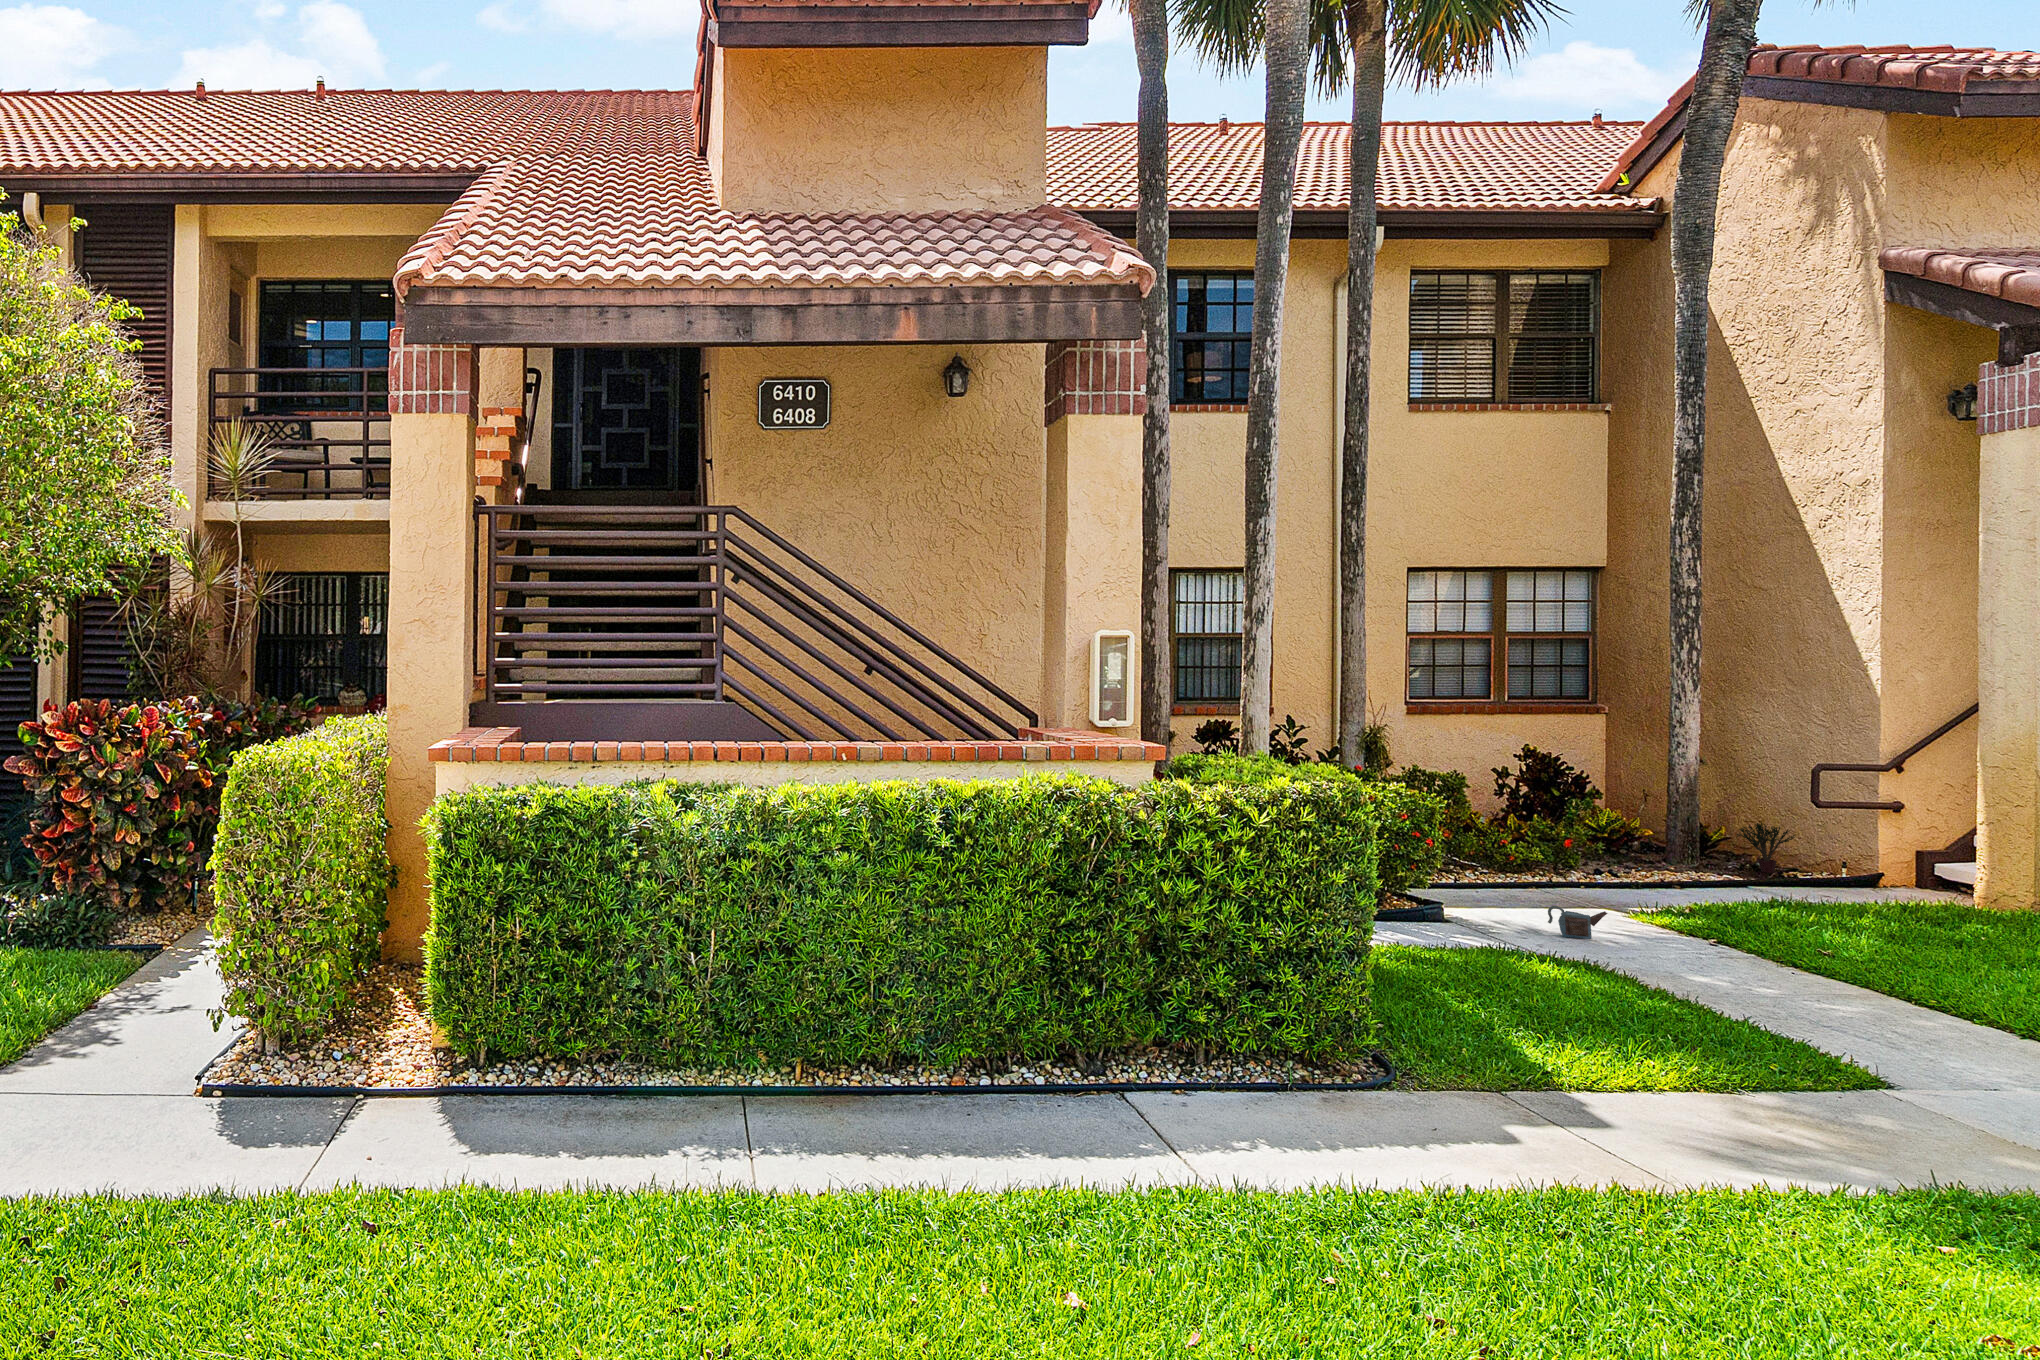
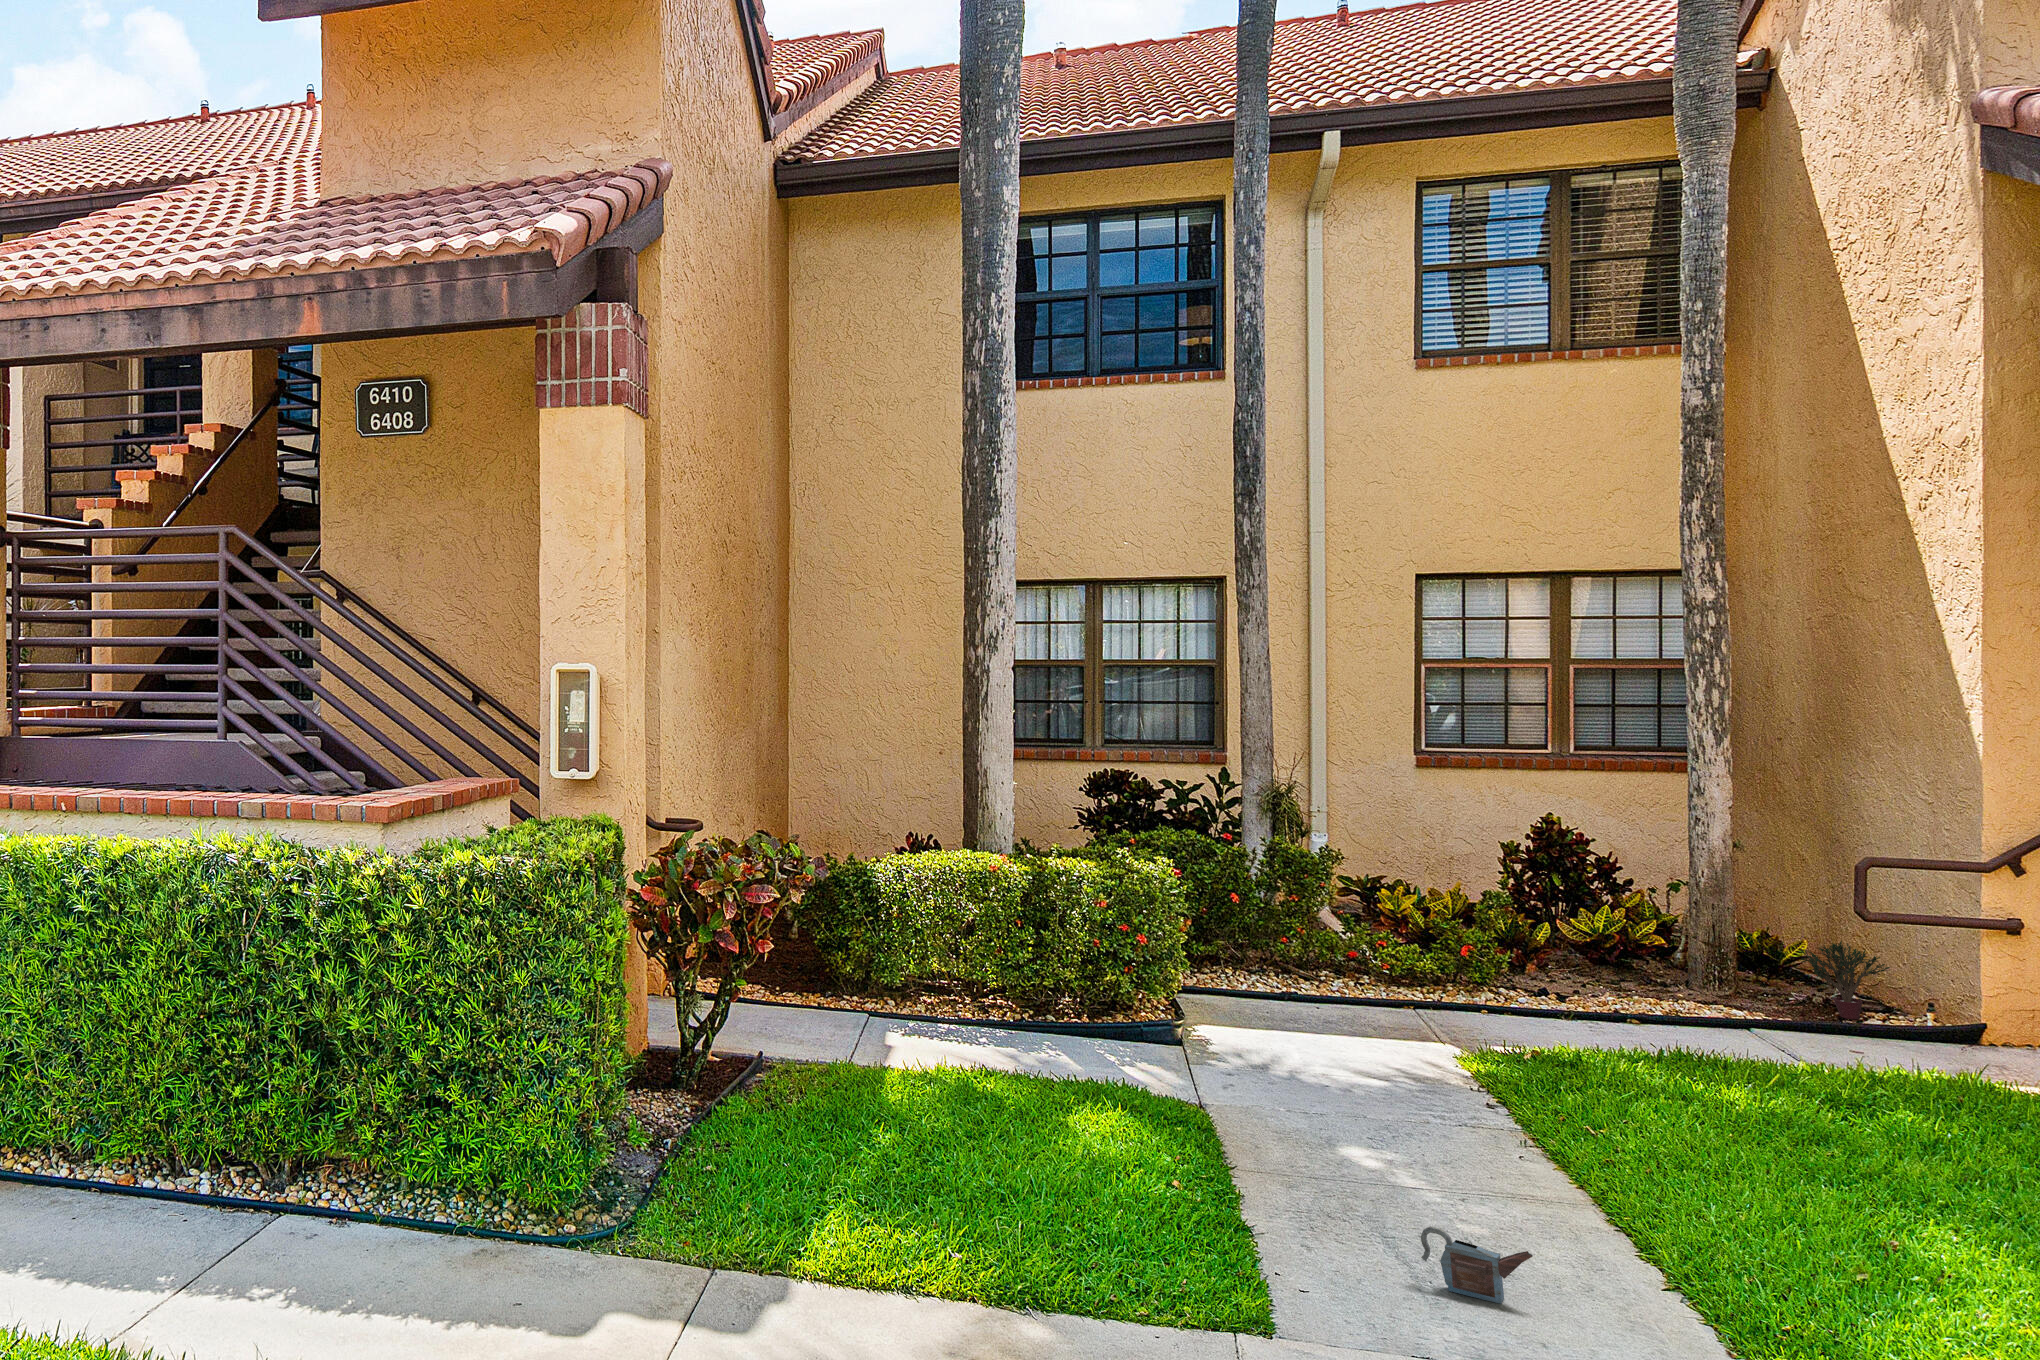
watering can: present [1548,906,1607,939] -> present [1421,1226,1533,1304]

